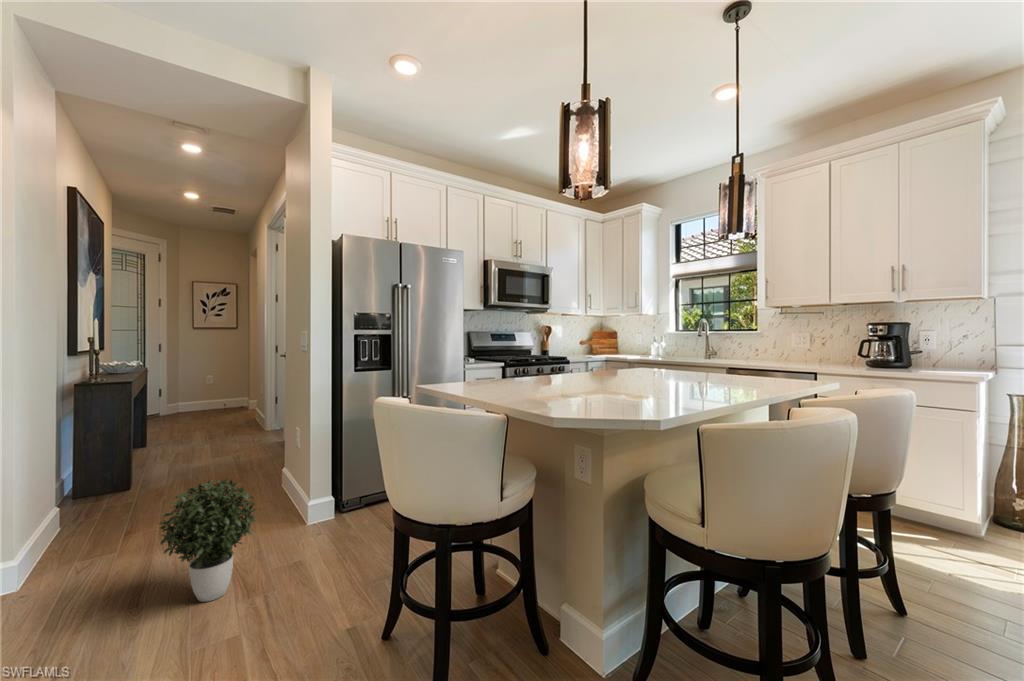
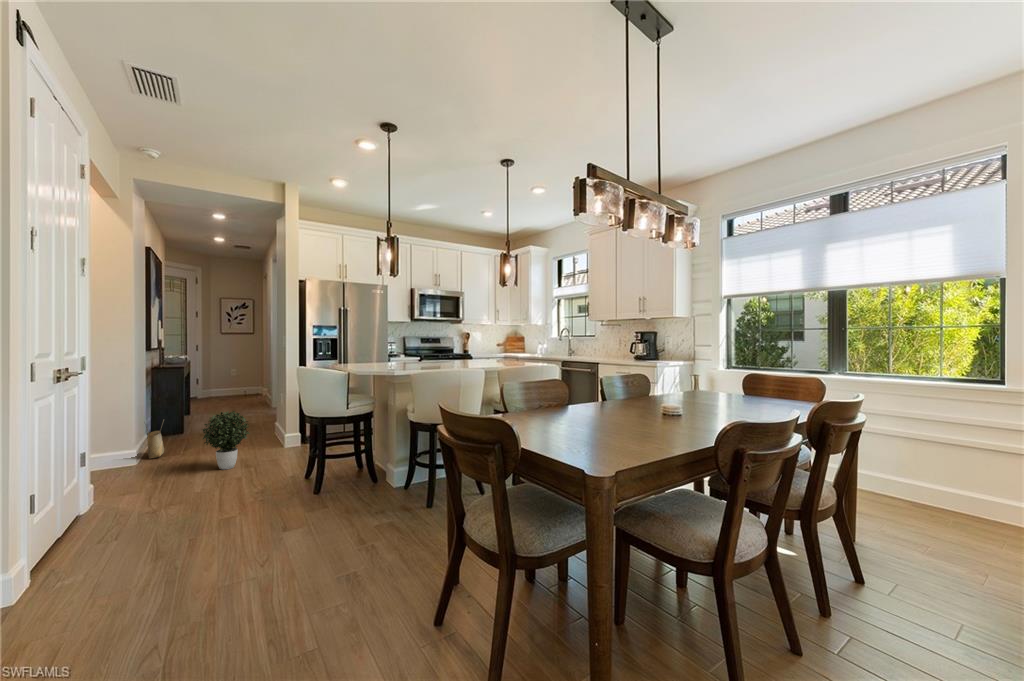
woven basket: none [47,486,90,568] -> present [146,427,164,458]

